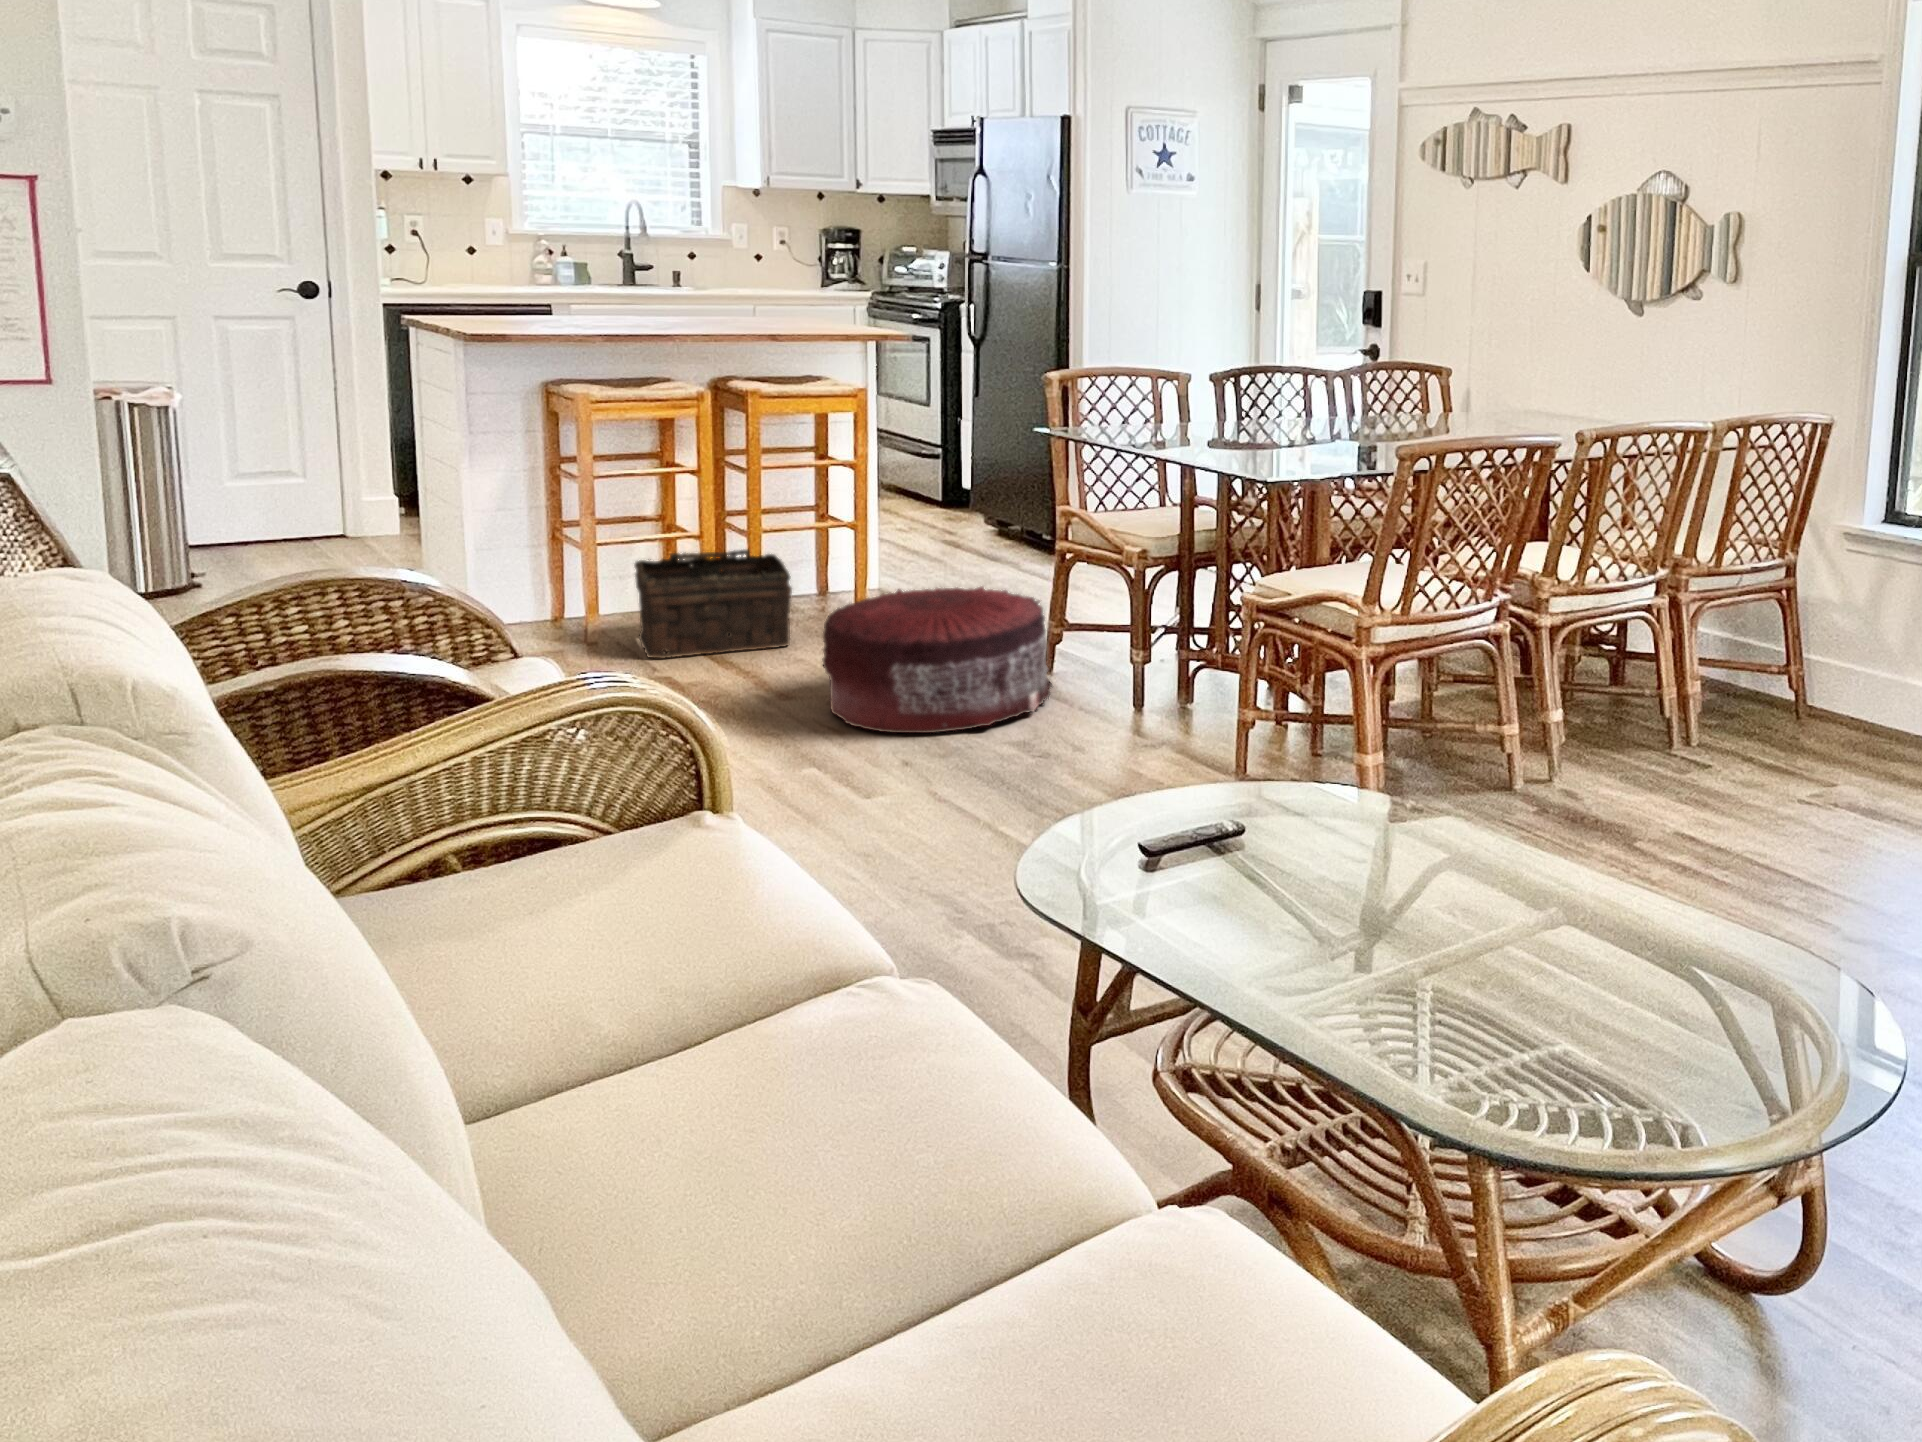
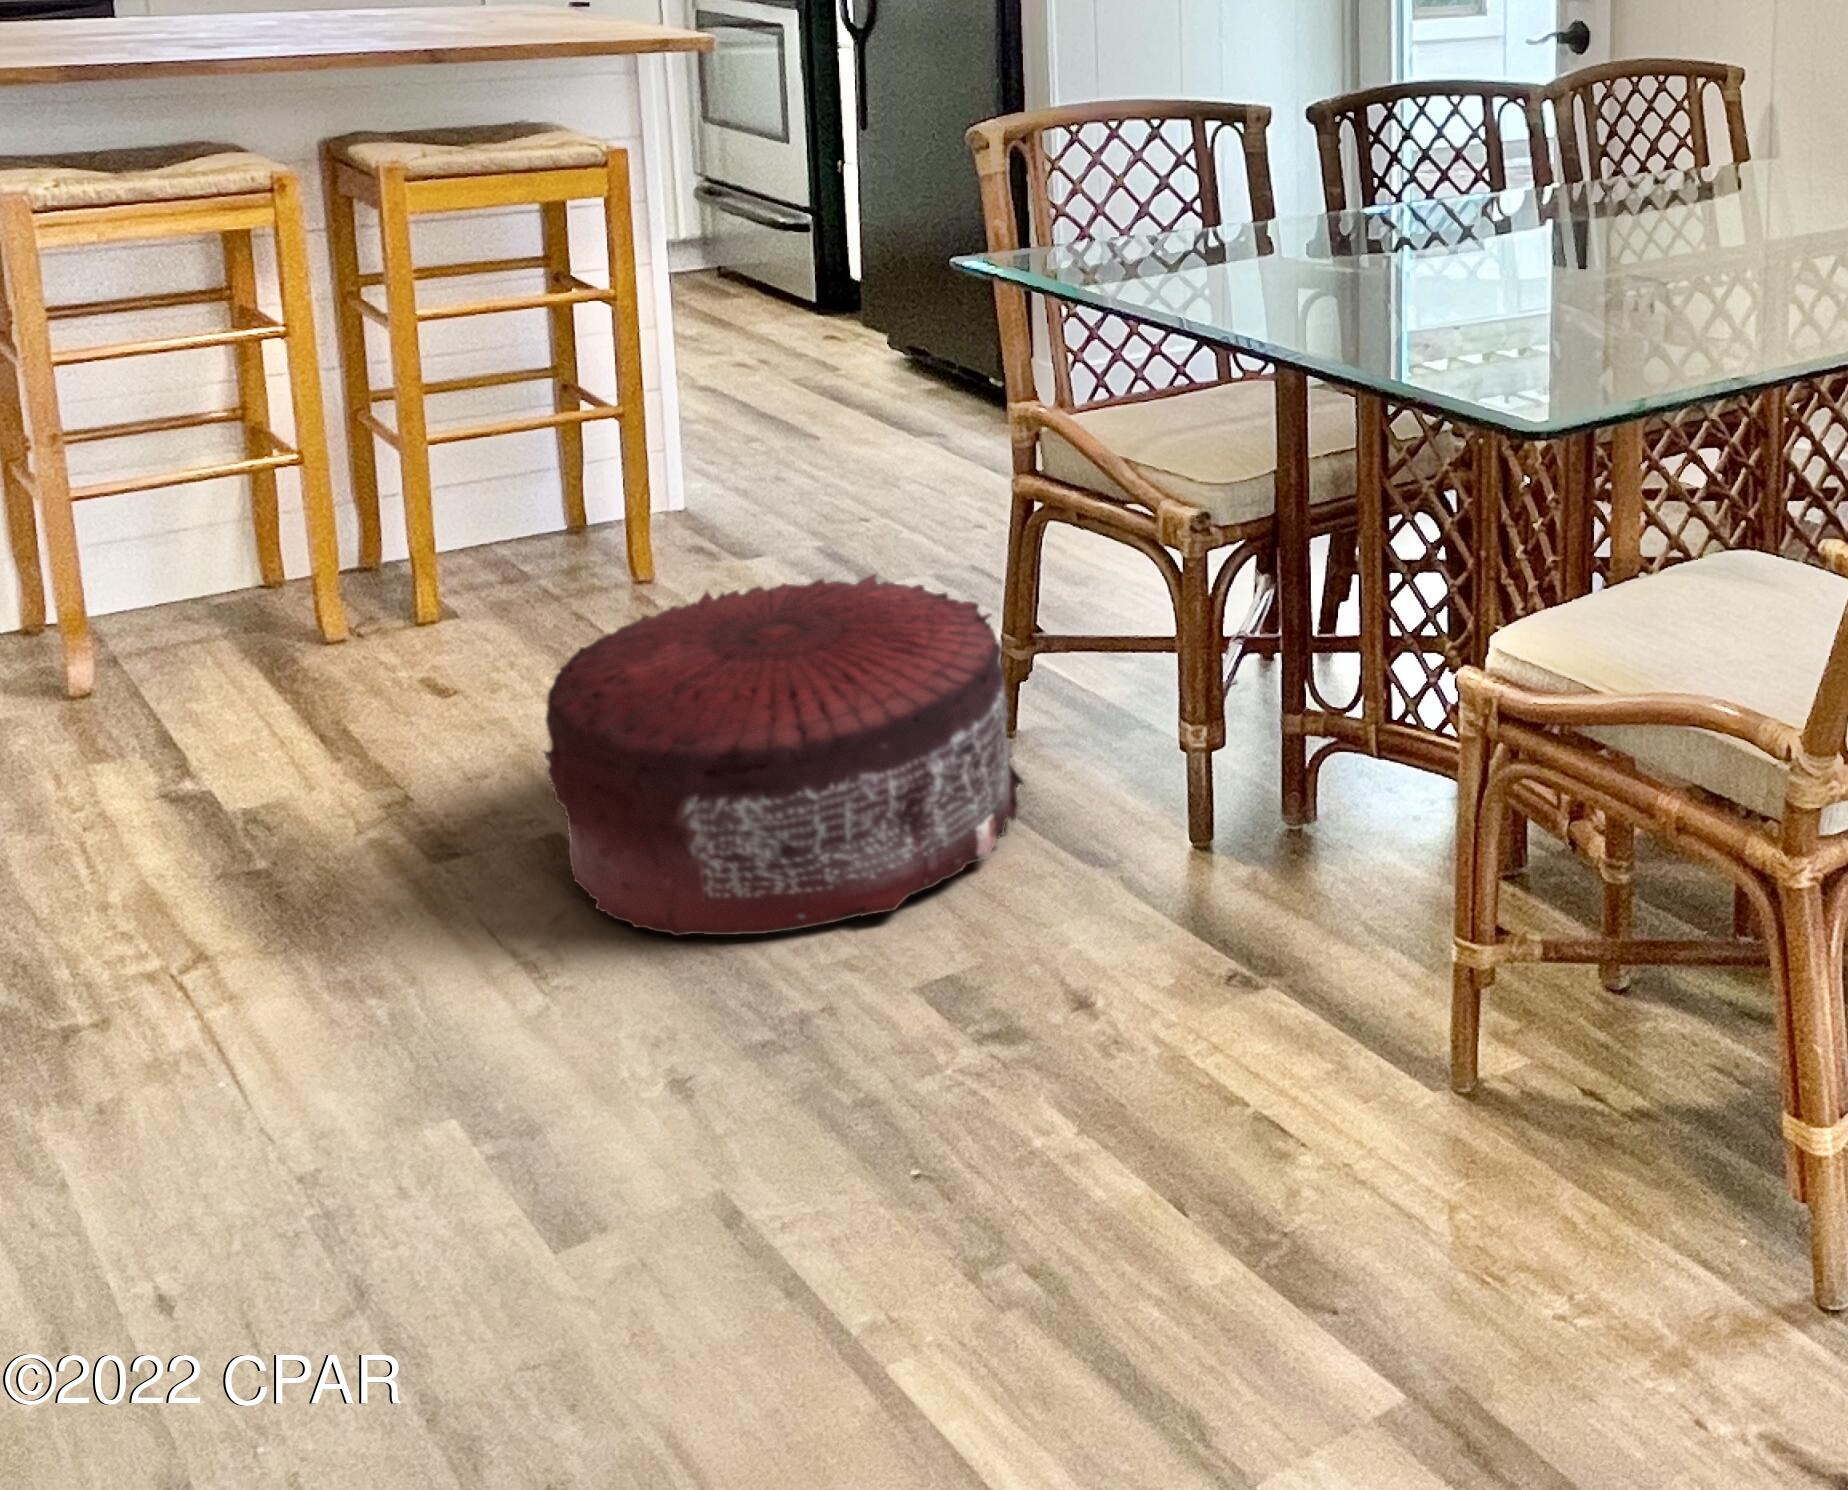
basket: present [634,550,792,658] -> none [213,486,517,722]

